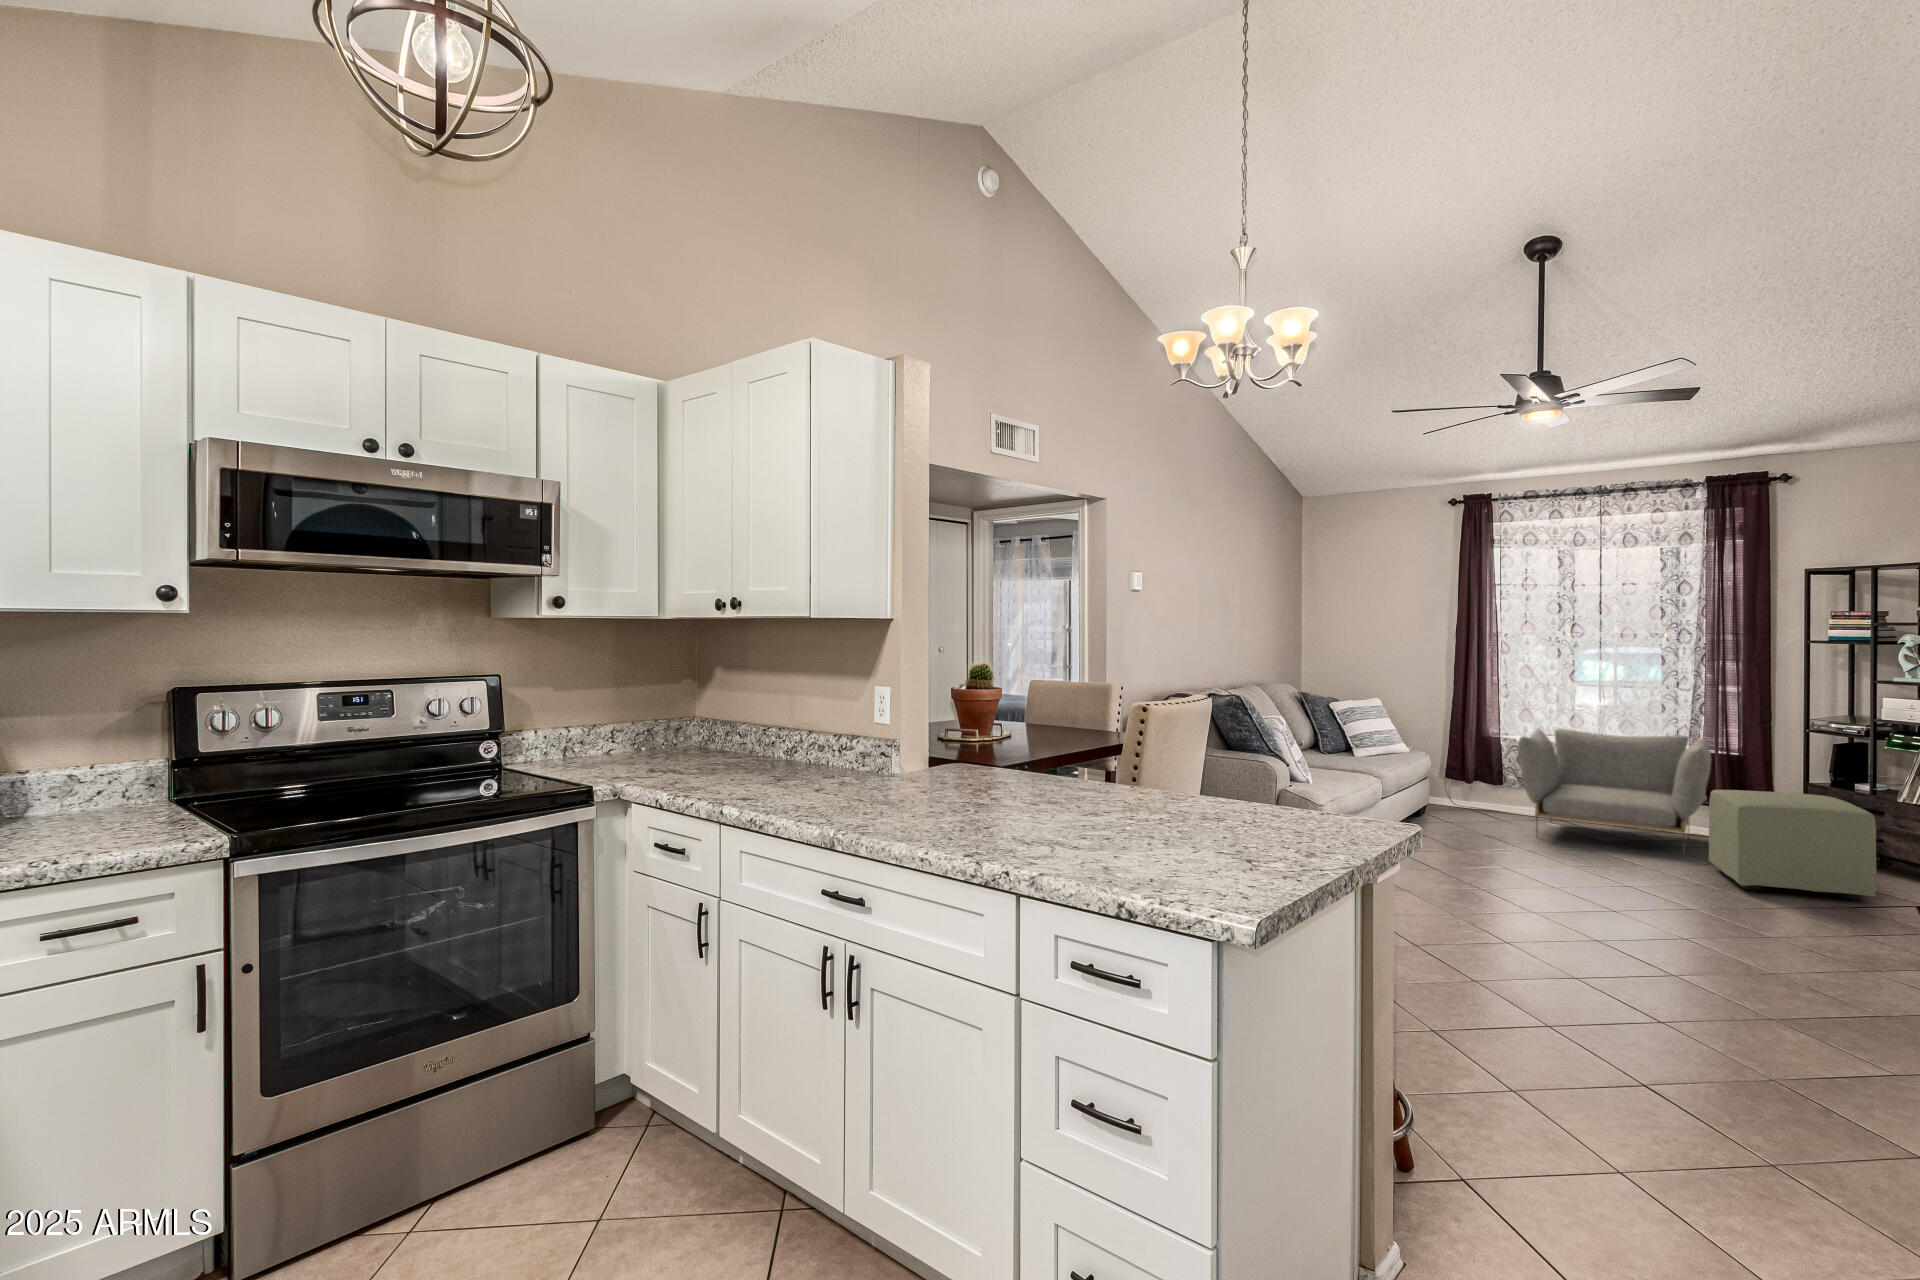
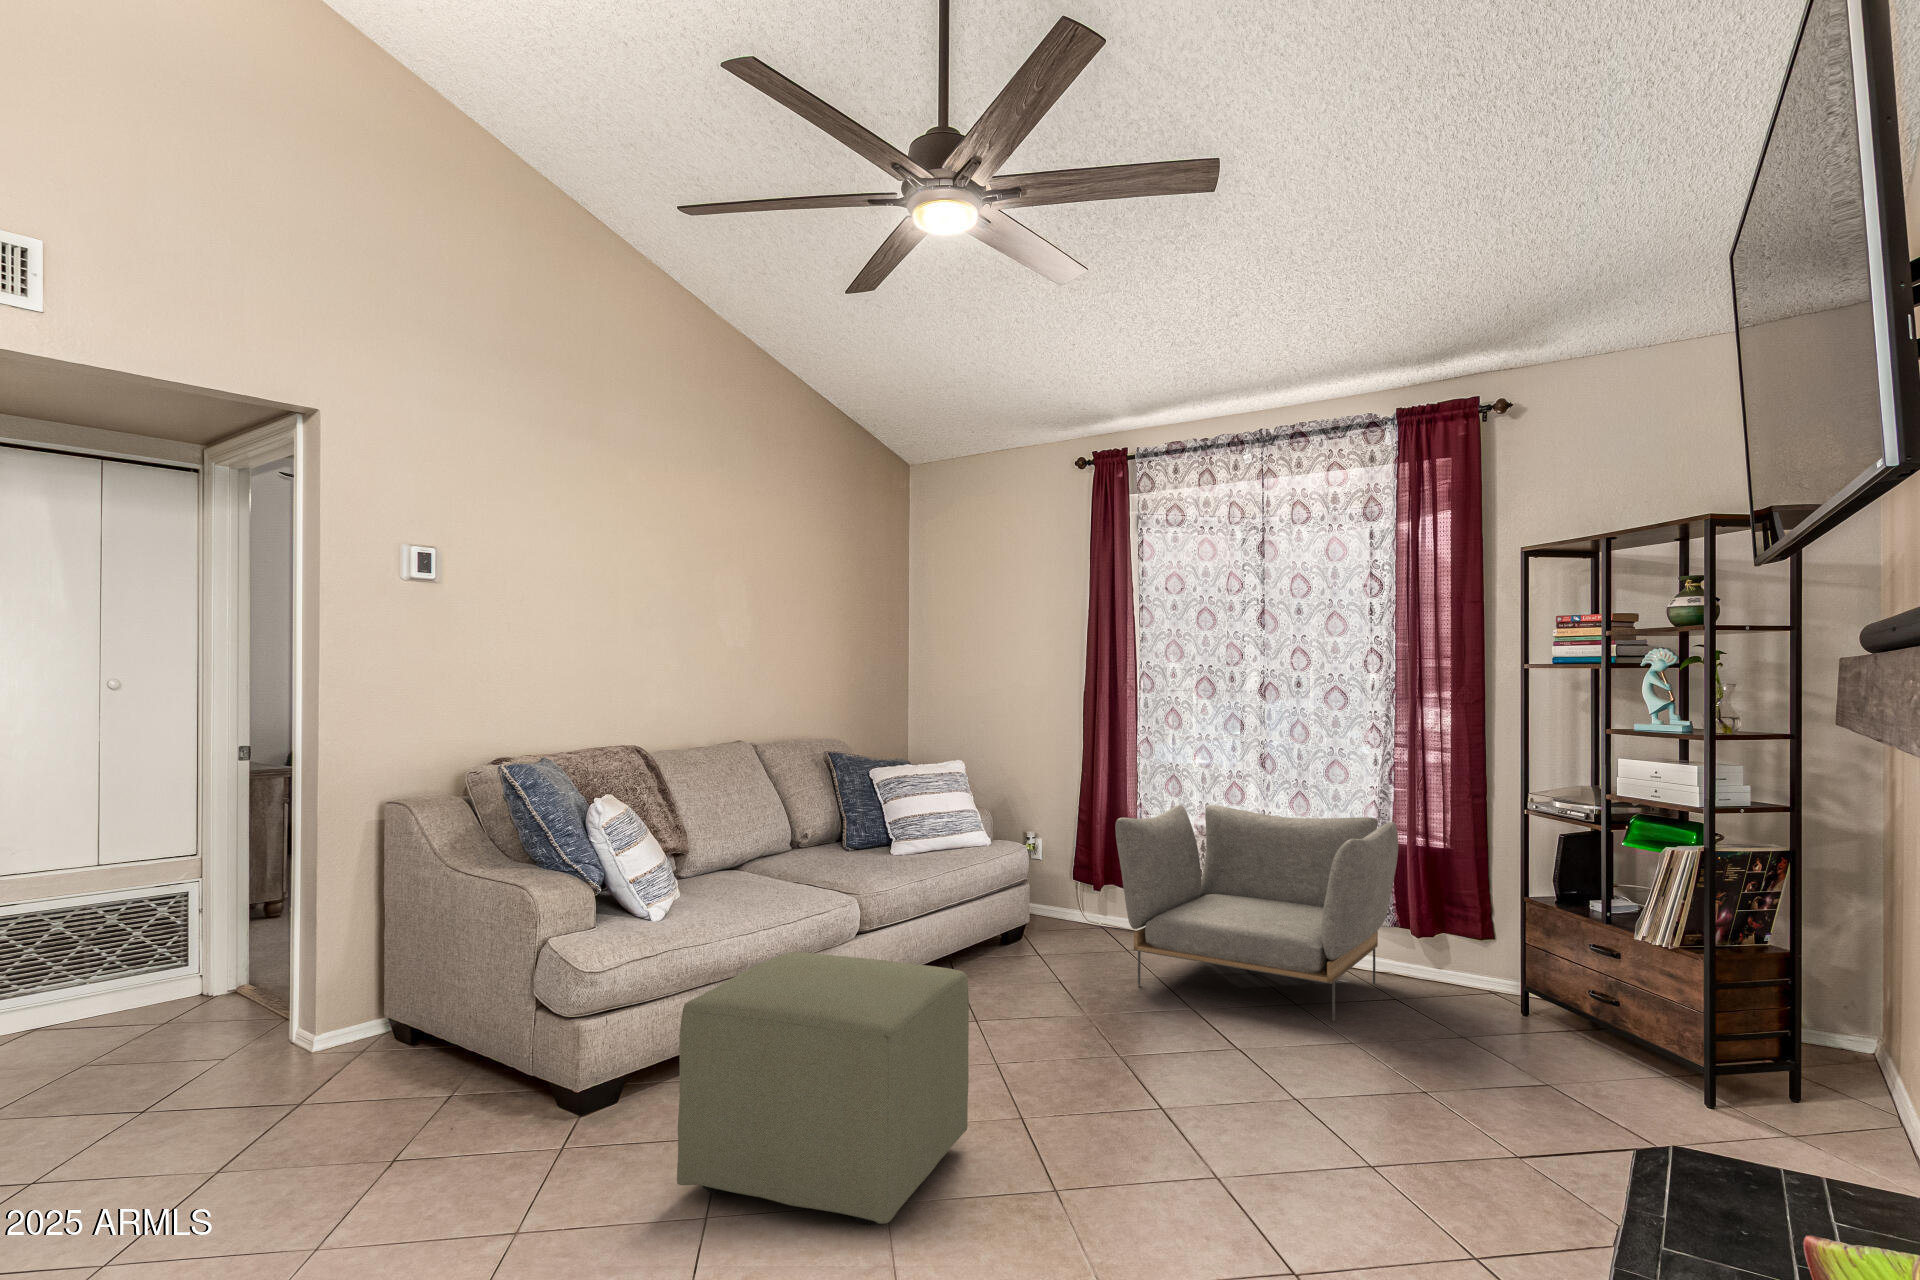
ottoman: present [1709,790,1876,900] -> present [677,952,969,1225]

